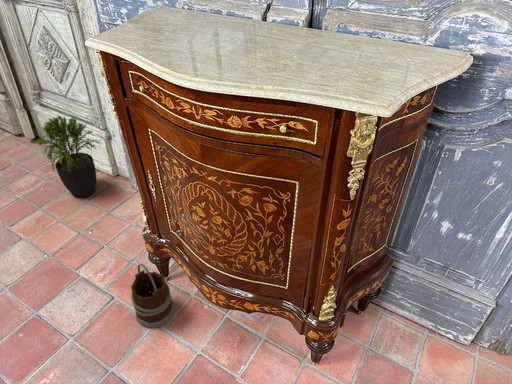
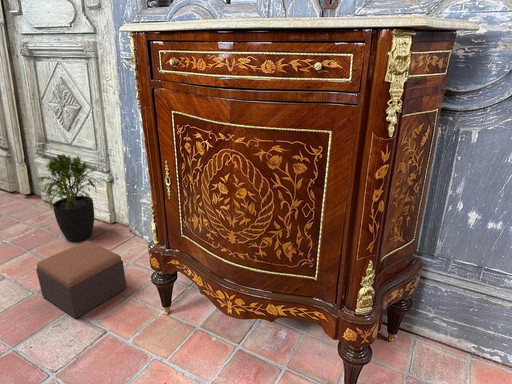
footstool: none [46,209,129,284] -> present [36,241,126,318]
wooden bucket: present [131,264,174,328] -> none [131,276,178,361]

